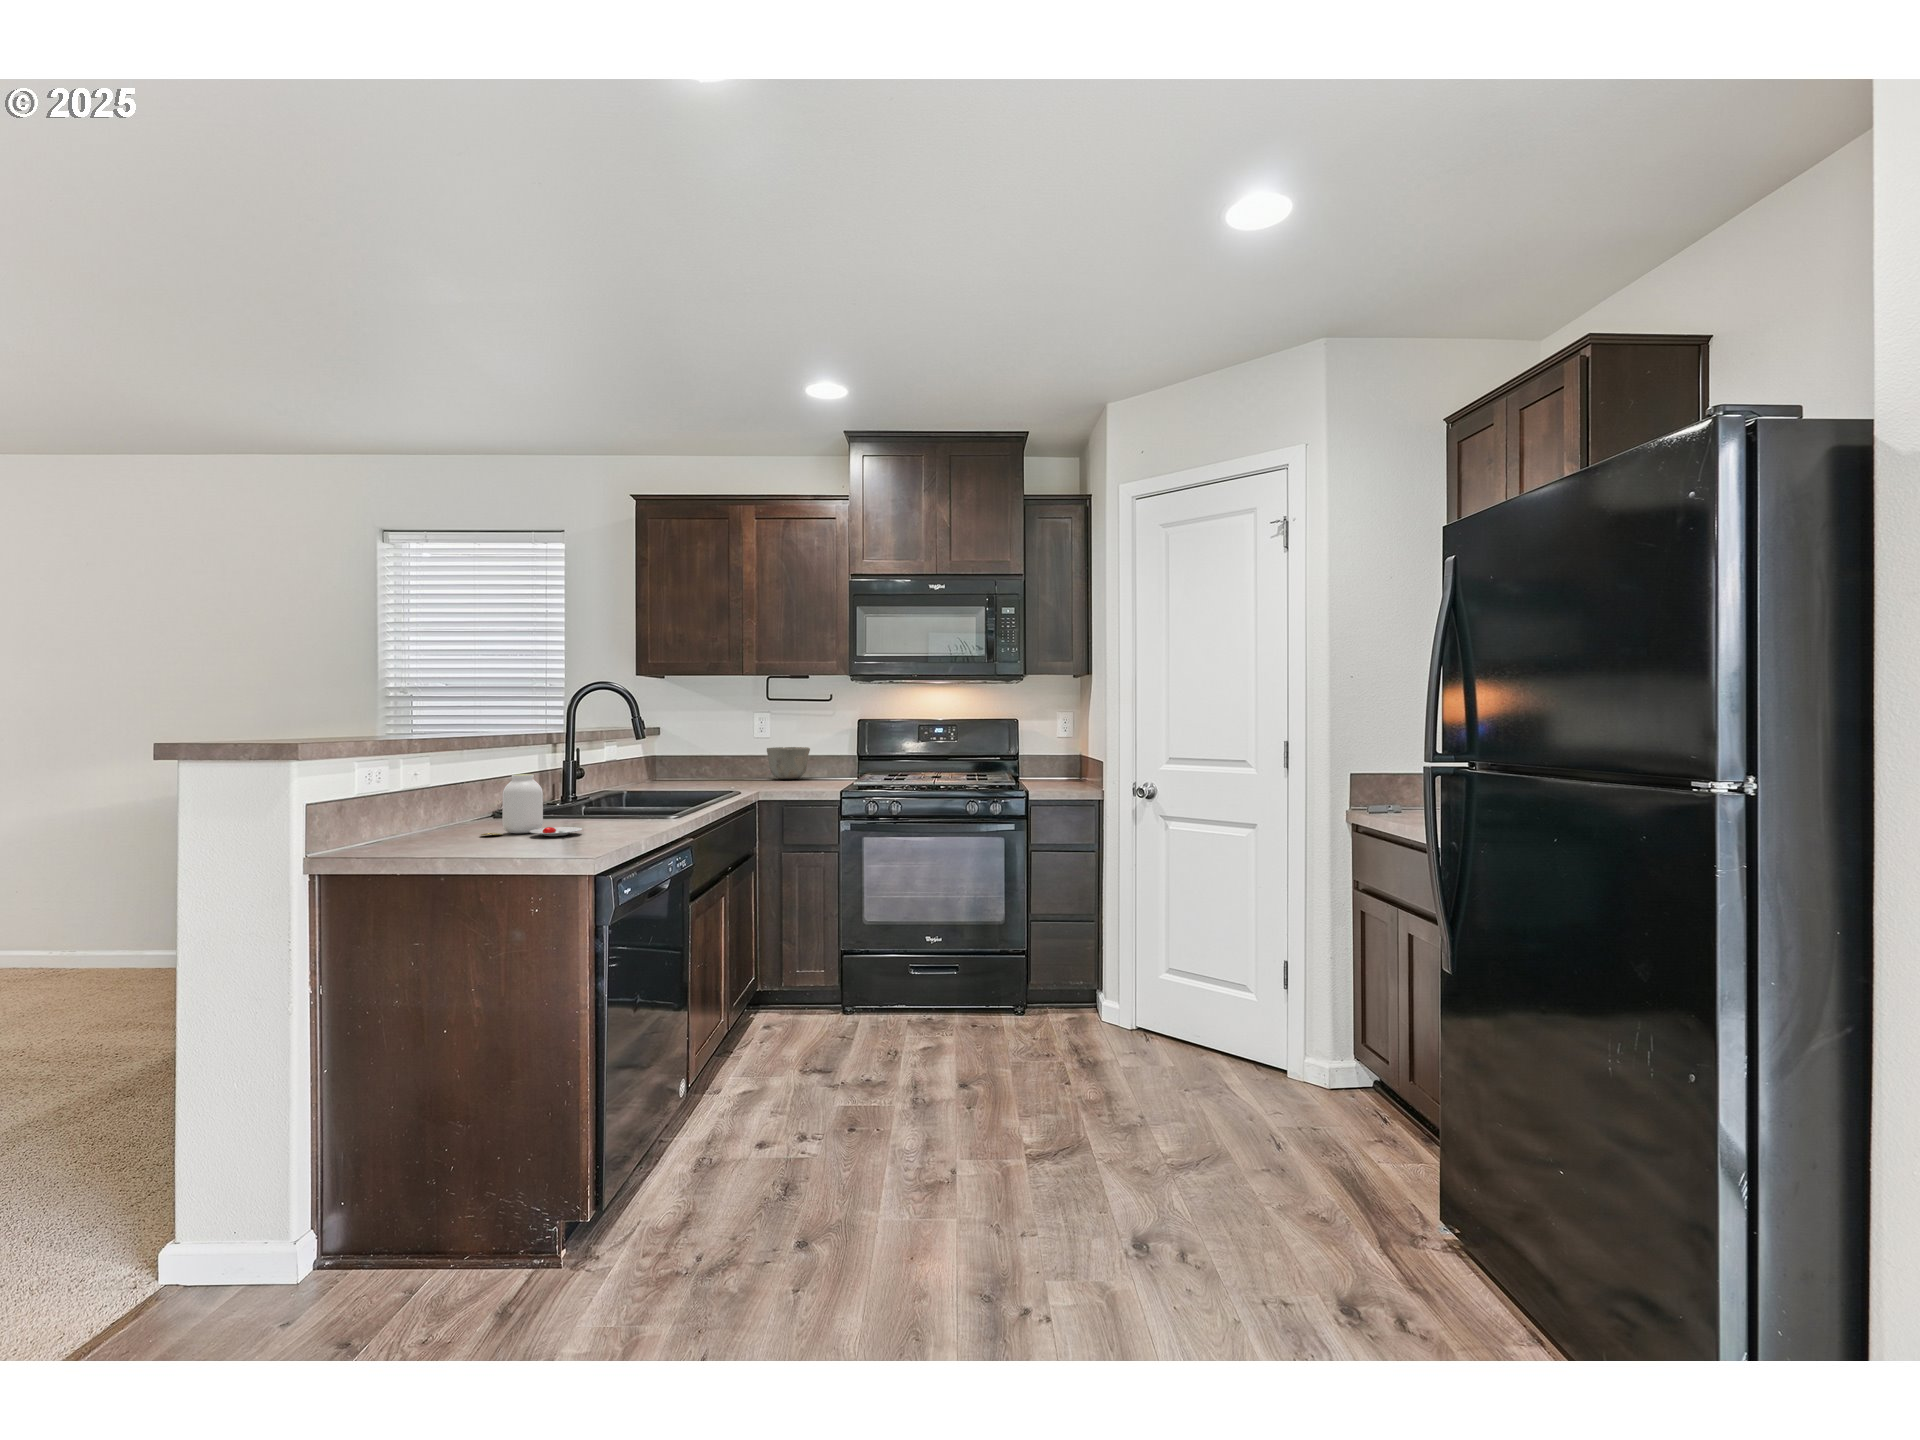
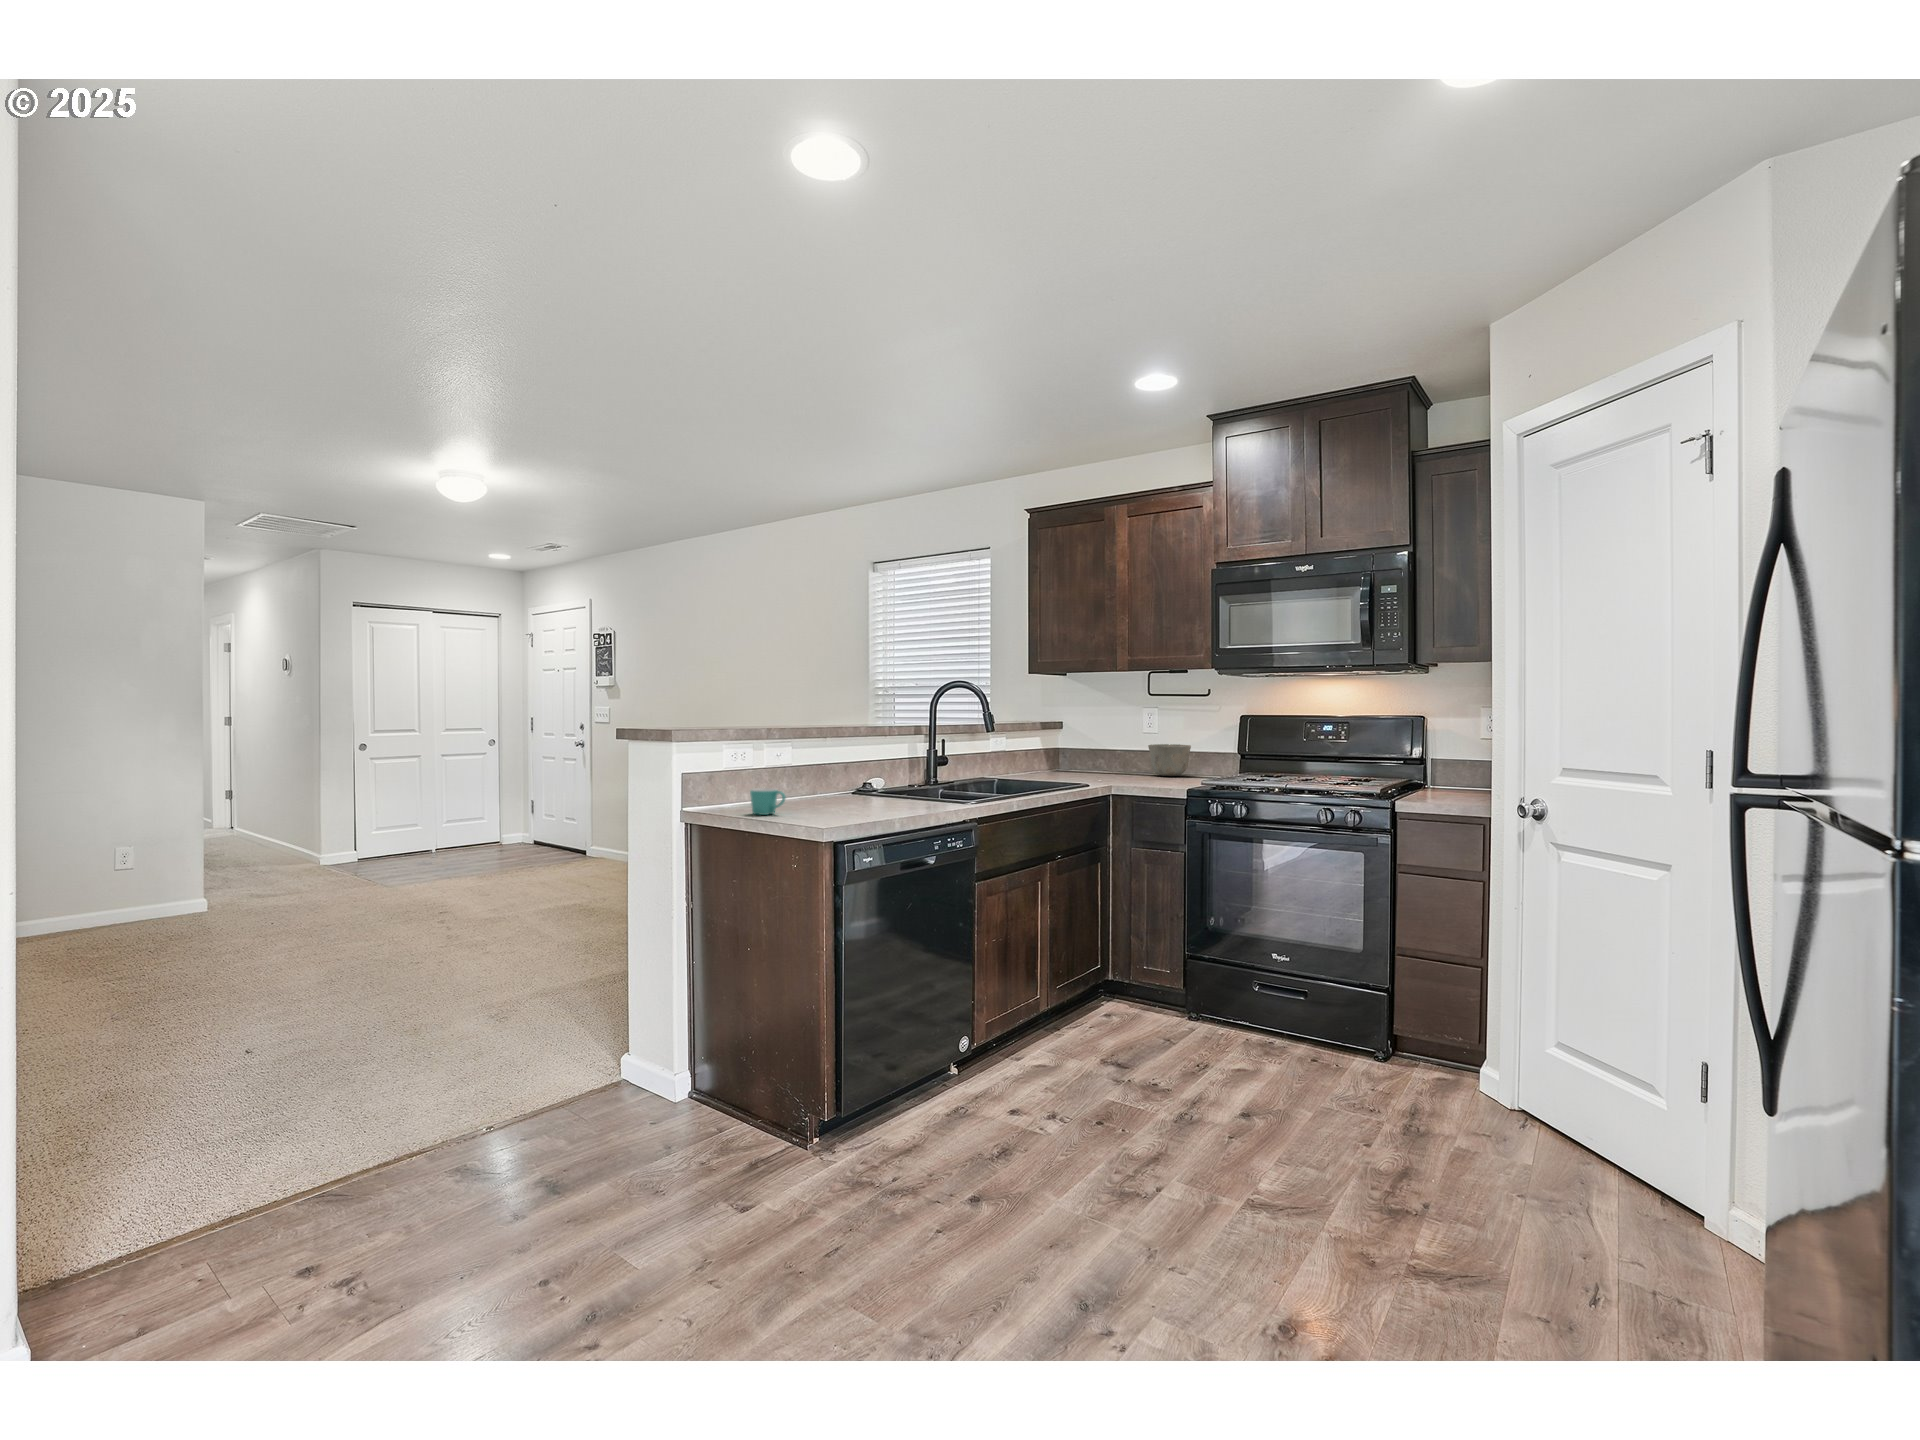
jar: present [481,774,582,836] -> none [809,761,875,812]
mug: none [414,813,472,849] -> present [750,788,786,815]

